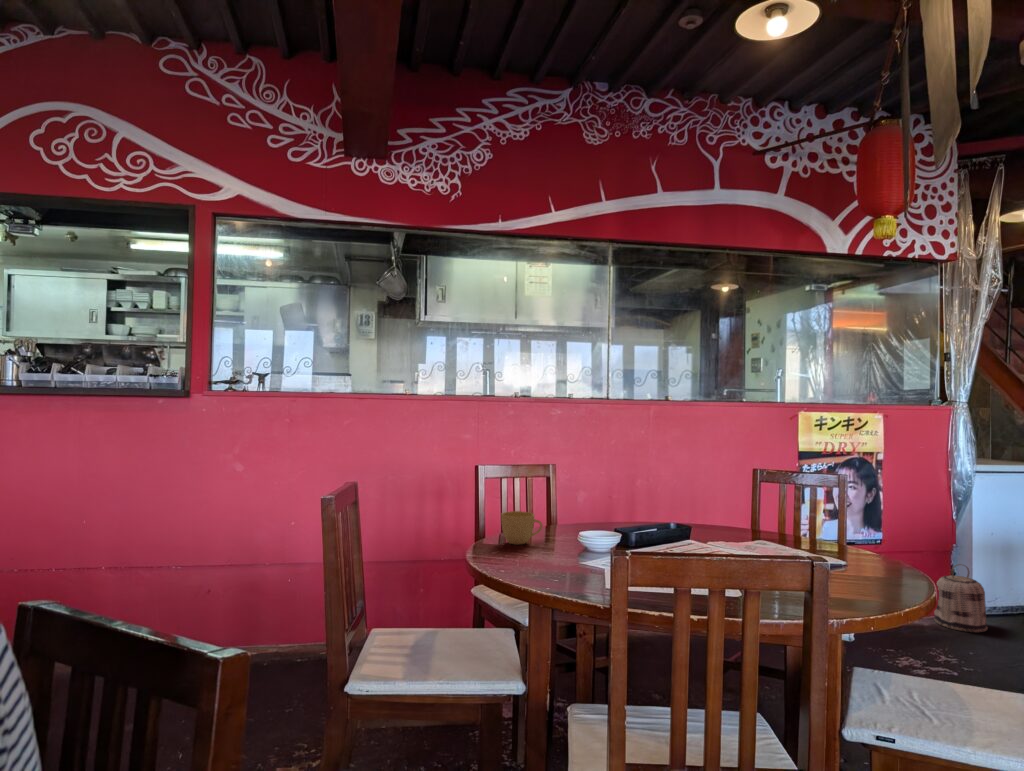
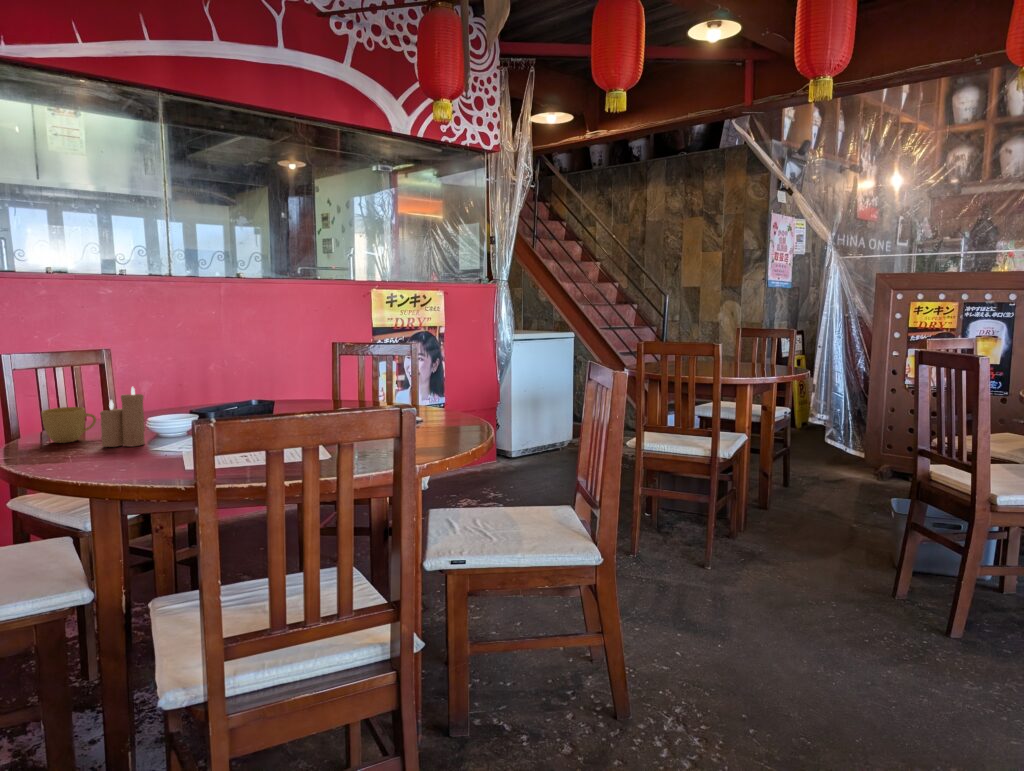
candle: none [545,500,583,559] -> present [100,387,145,447]
basket: present [934,564,987,632] -> none [484,417,520,470]

